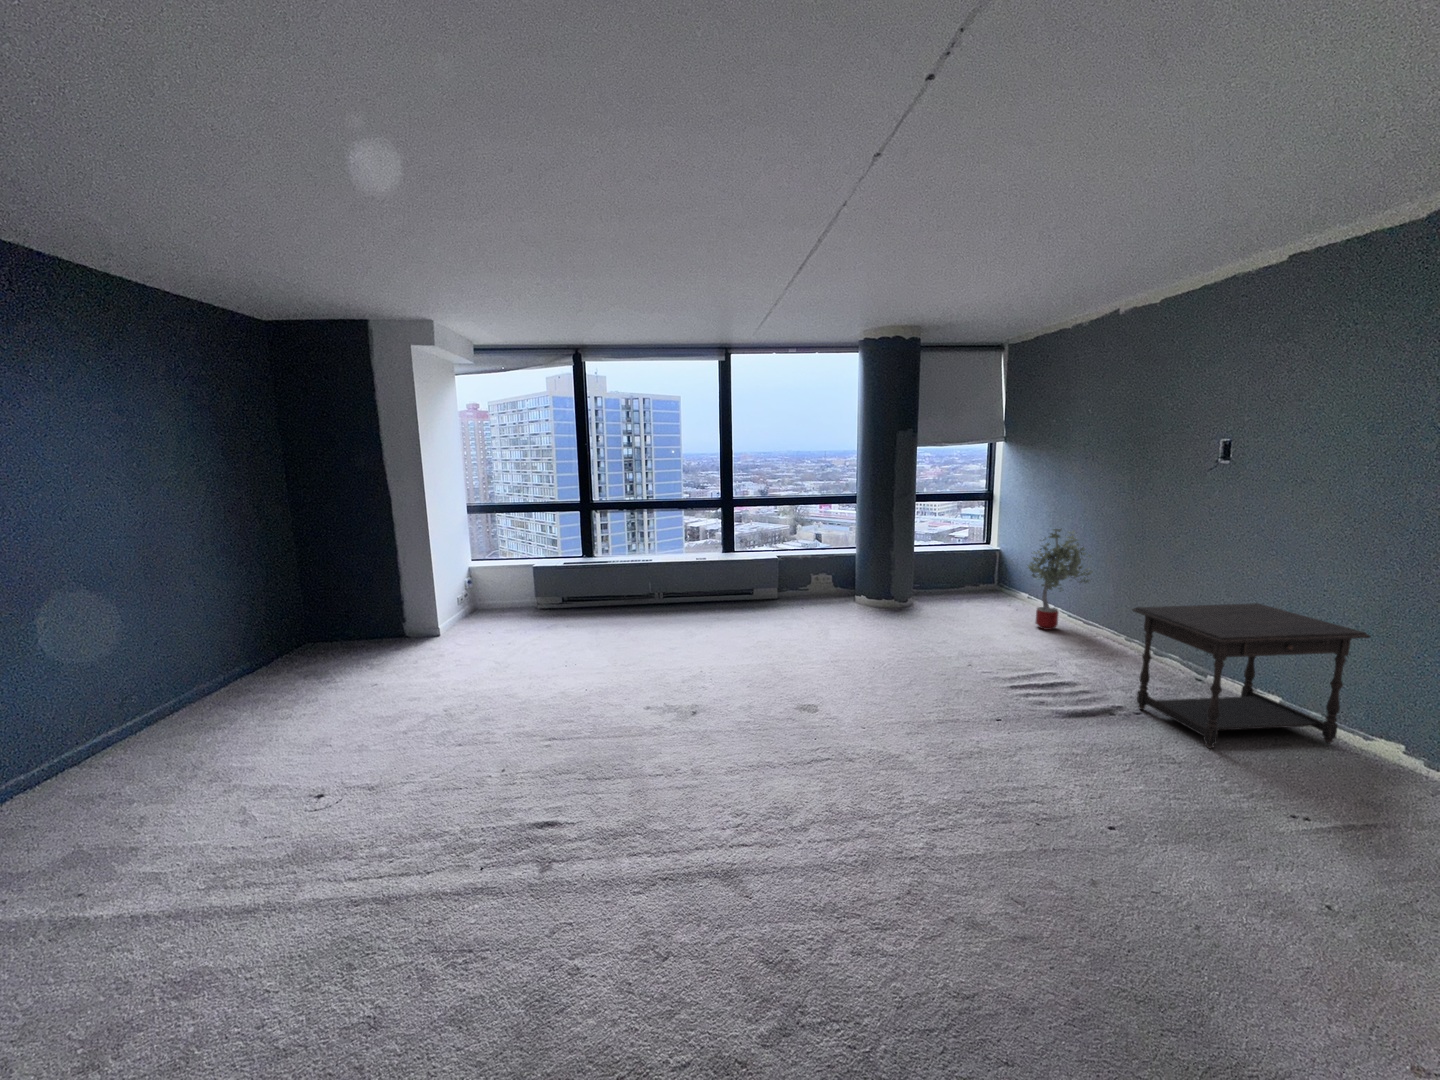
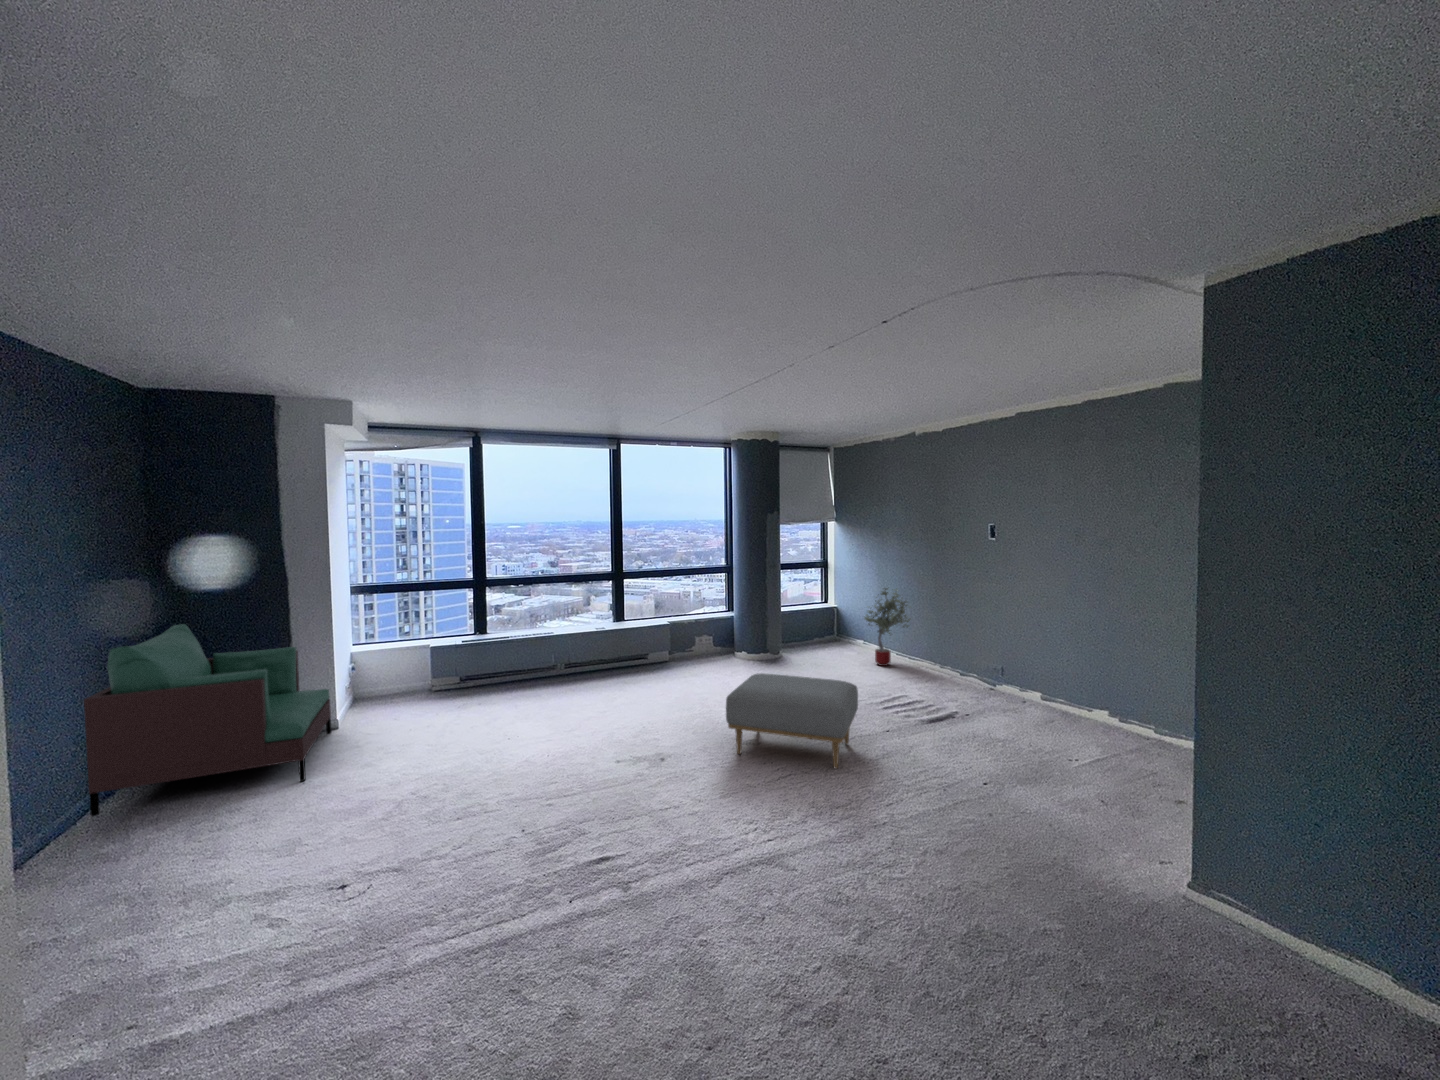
armchair: none [203,534,428,692] -> present [84,624,331,816]
side table: present [1132,603,1371,749] -> none [957,631,1086,731]
ottoman: none [768,627,949,762] -> present [726,673,858,769]

